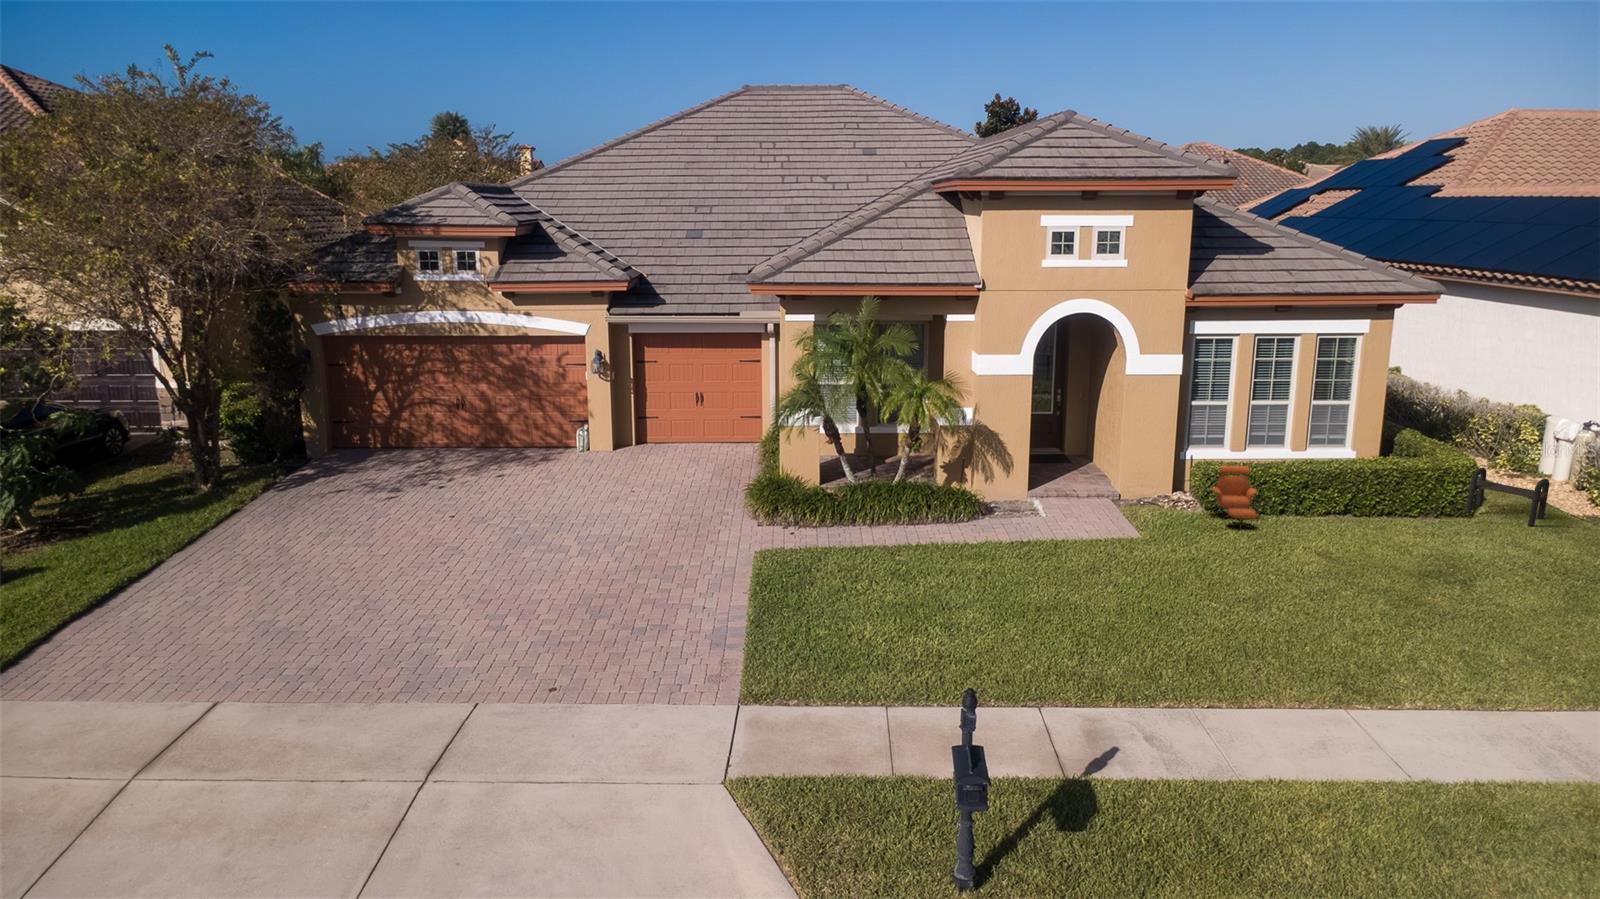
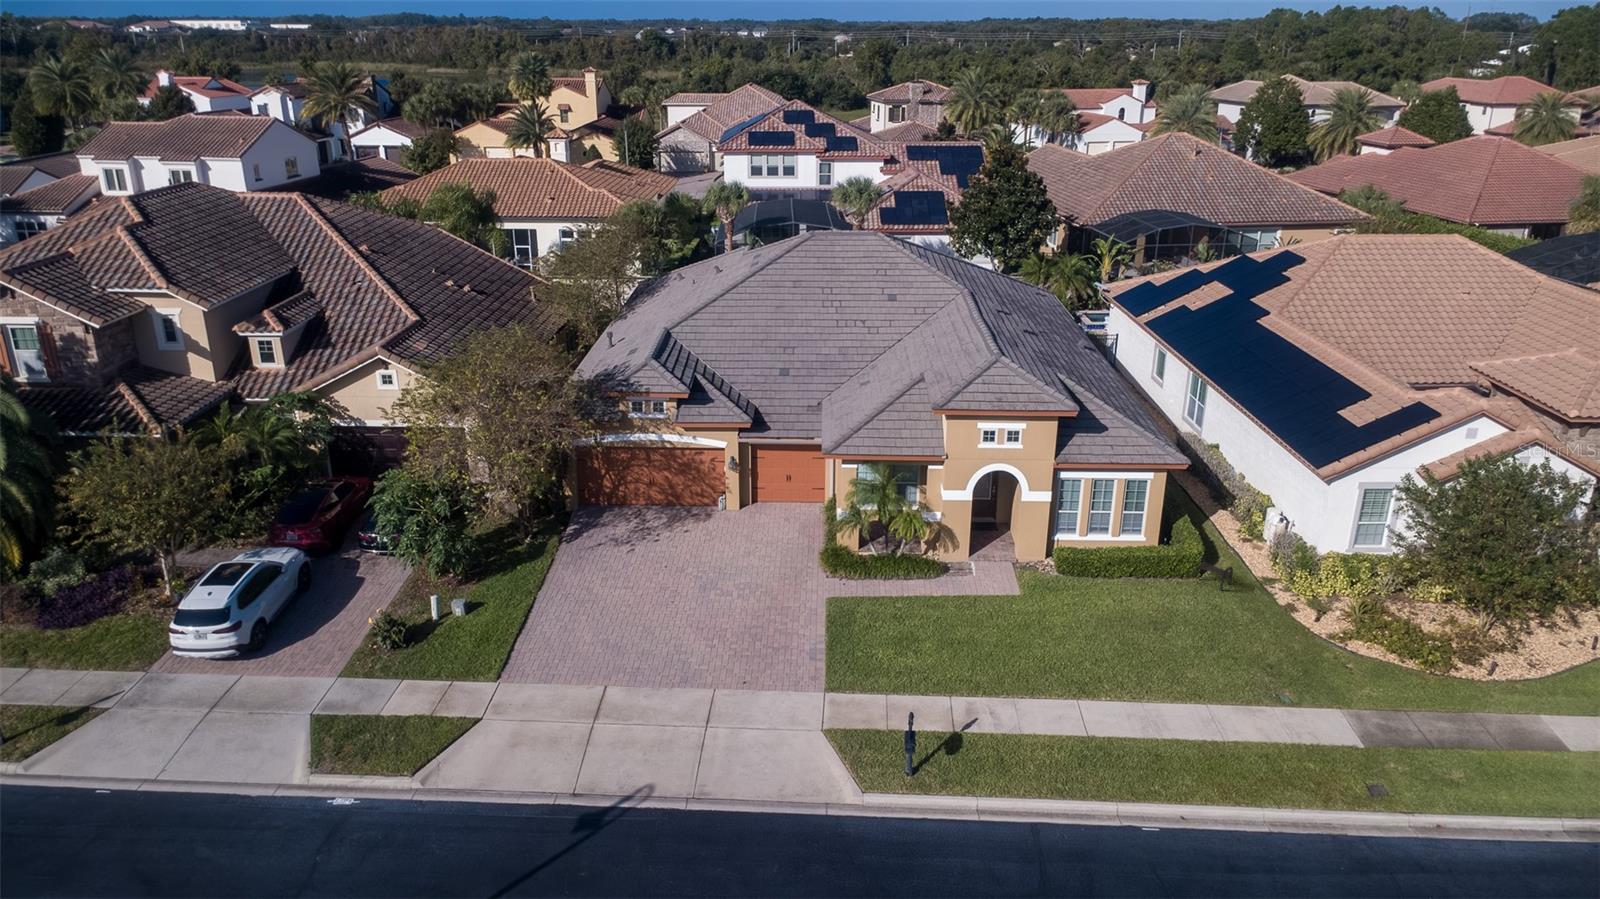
lounge chair: present [1212,466,1257,530] -> none [1061,553,1084,590]

